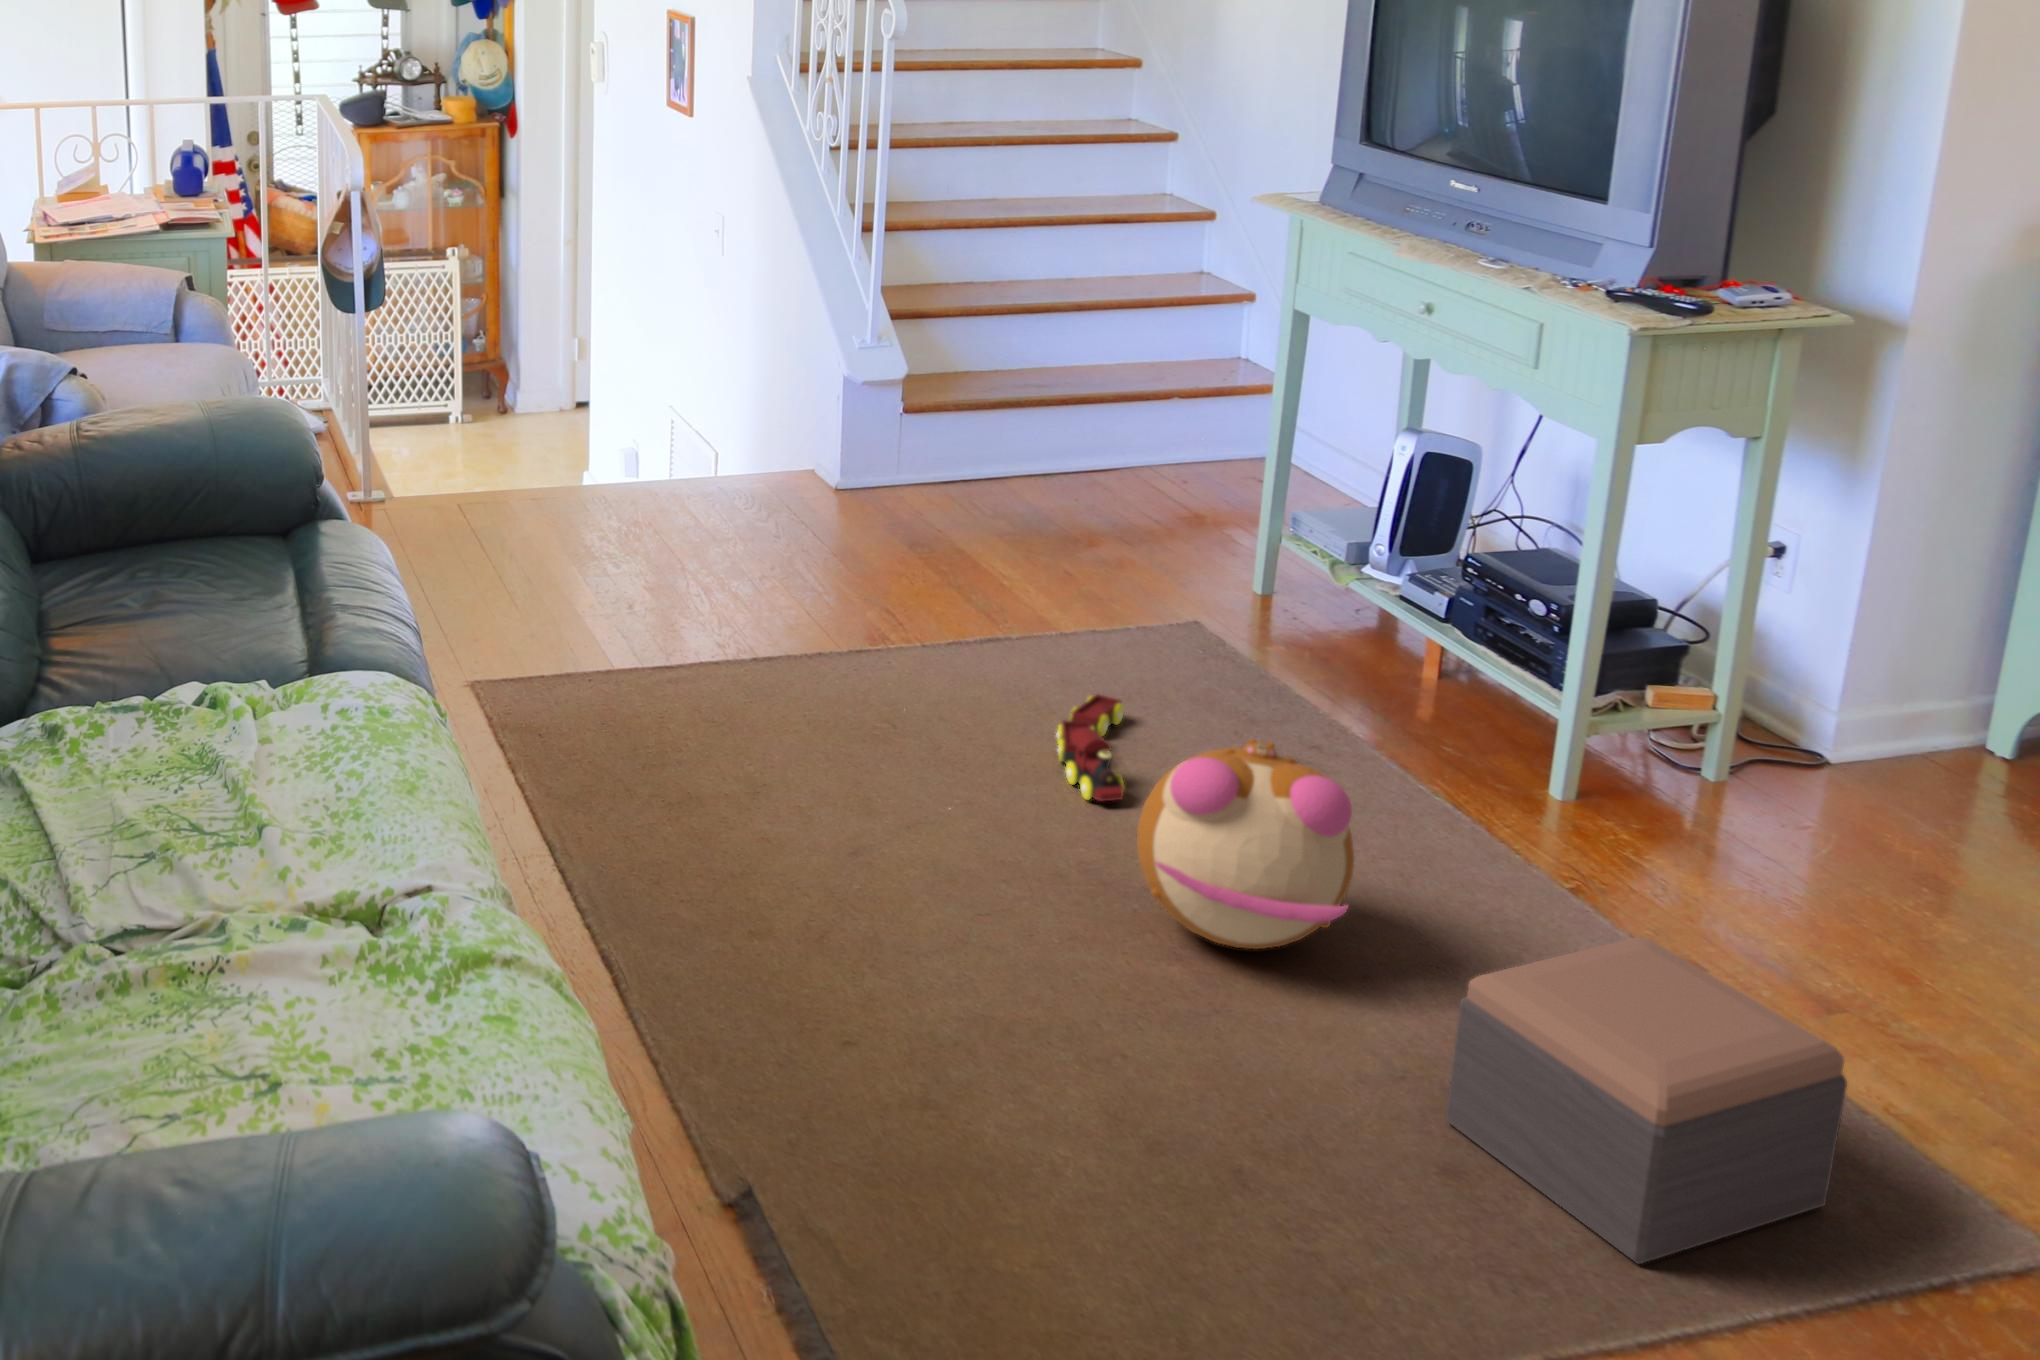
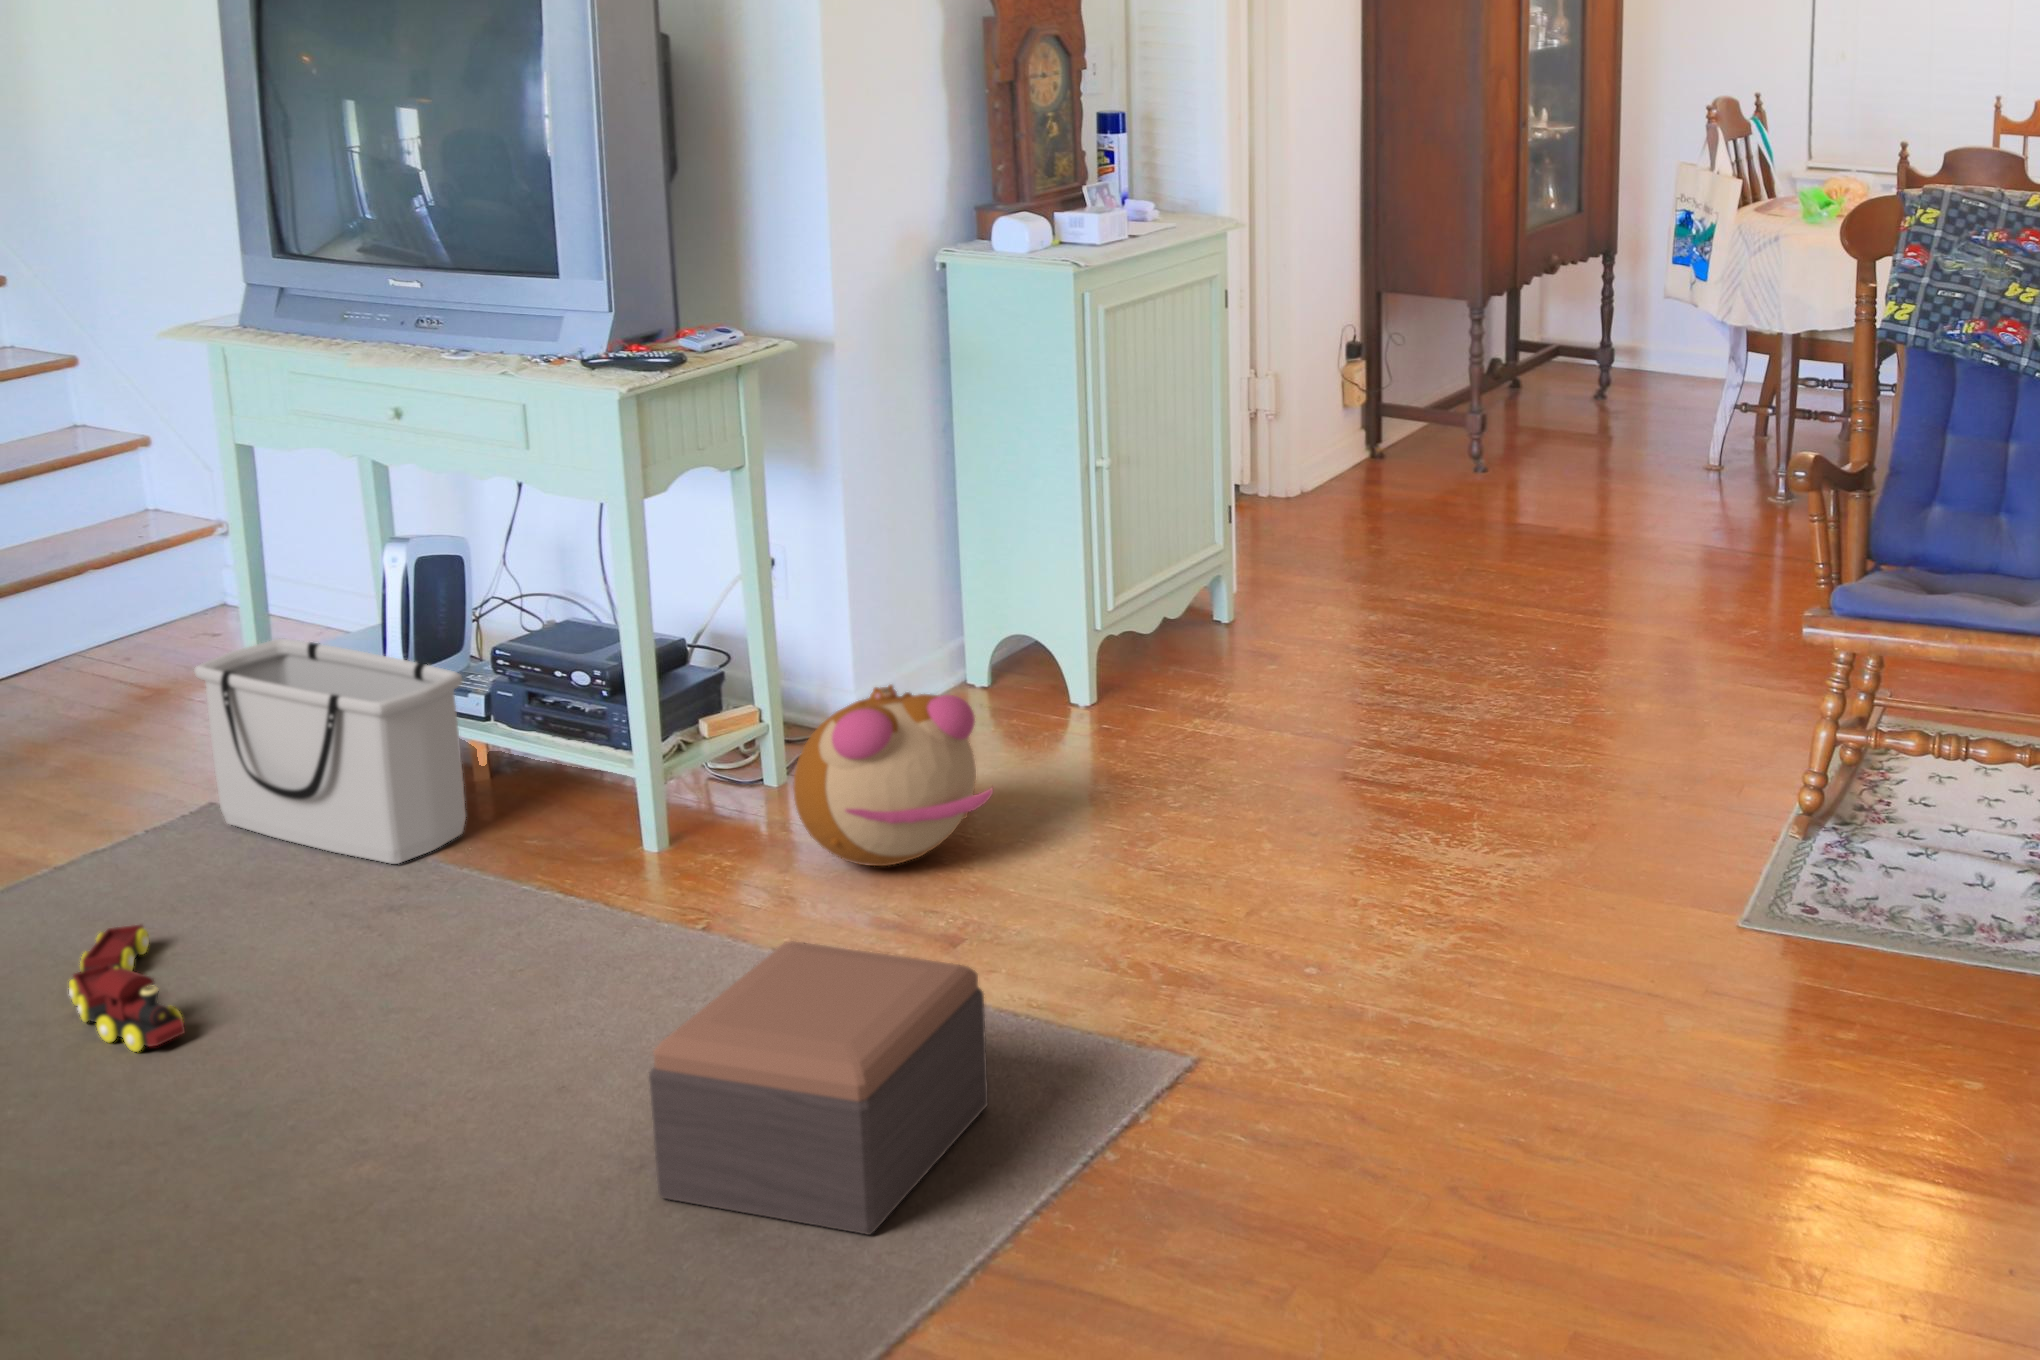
storage bin: none [1210,493,1426,725] -> present [194,639,466,864]
plush toy: present [1137,739,1354,949] -> present [793,685,993,866]

